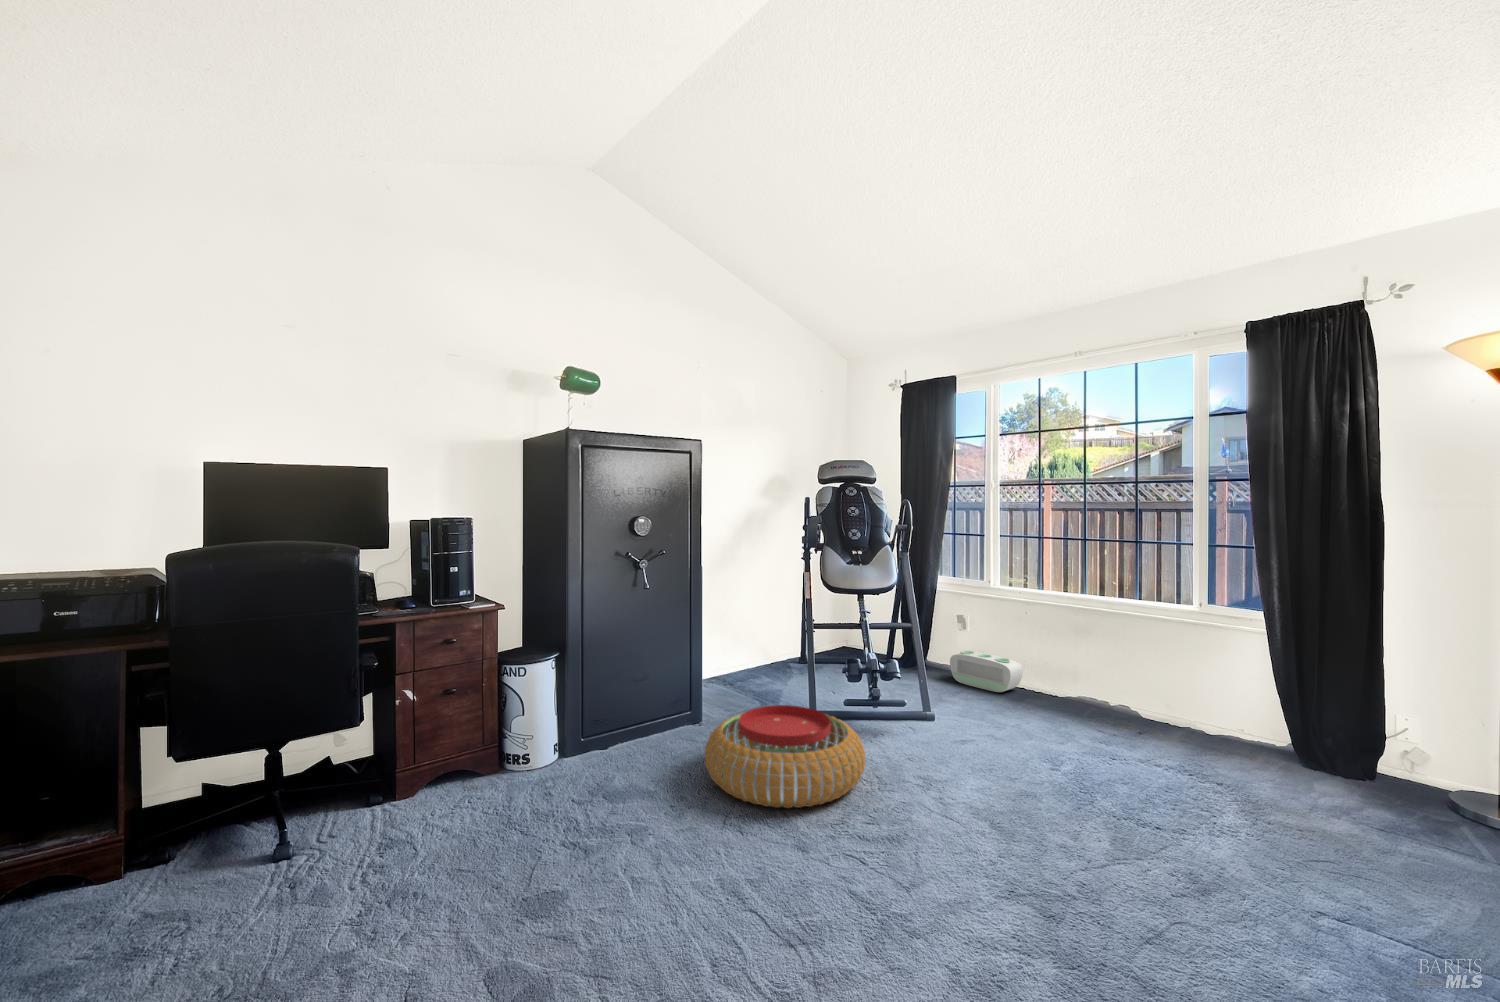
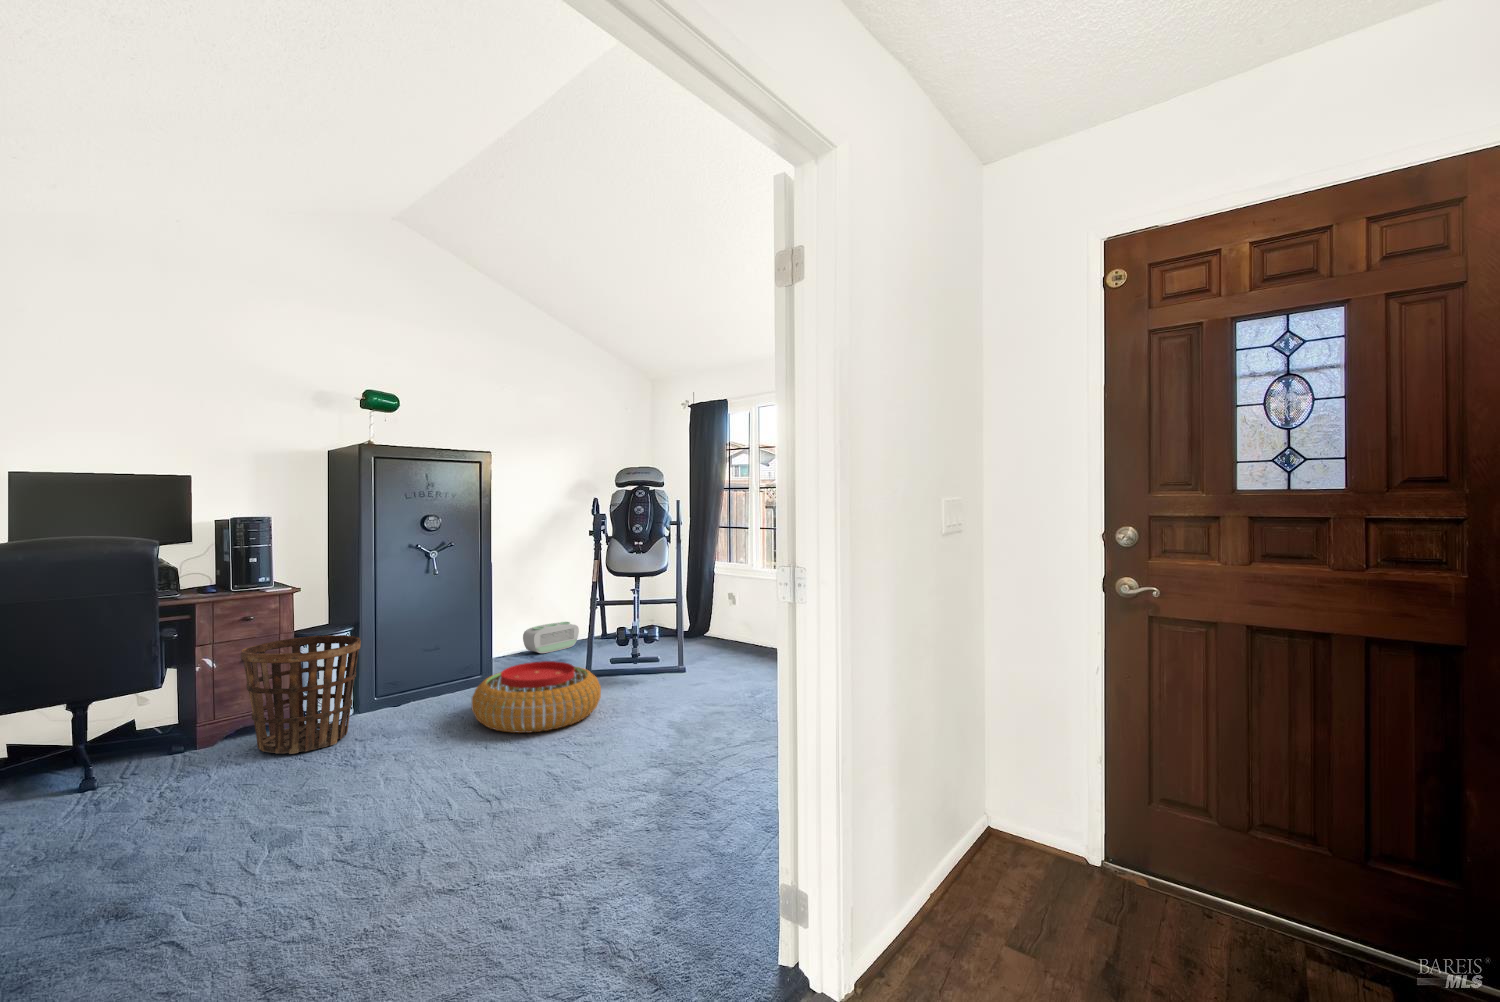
air purifier: present [950,650,1023,692] -> present [523,622,579,653]
basket: none [446,663,577,819] -> present [241,635,361,754]

